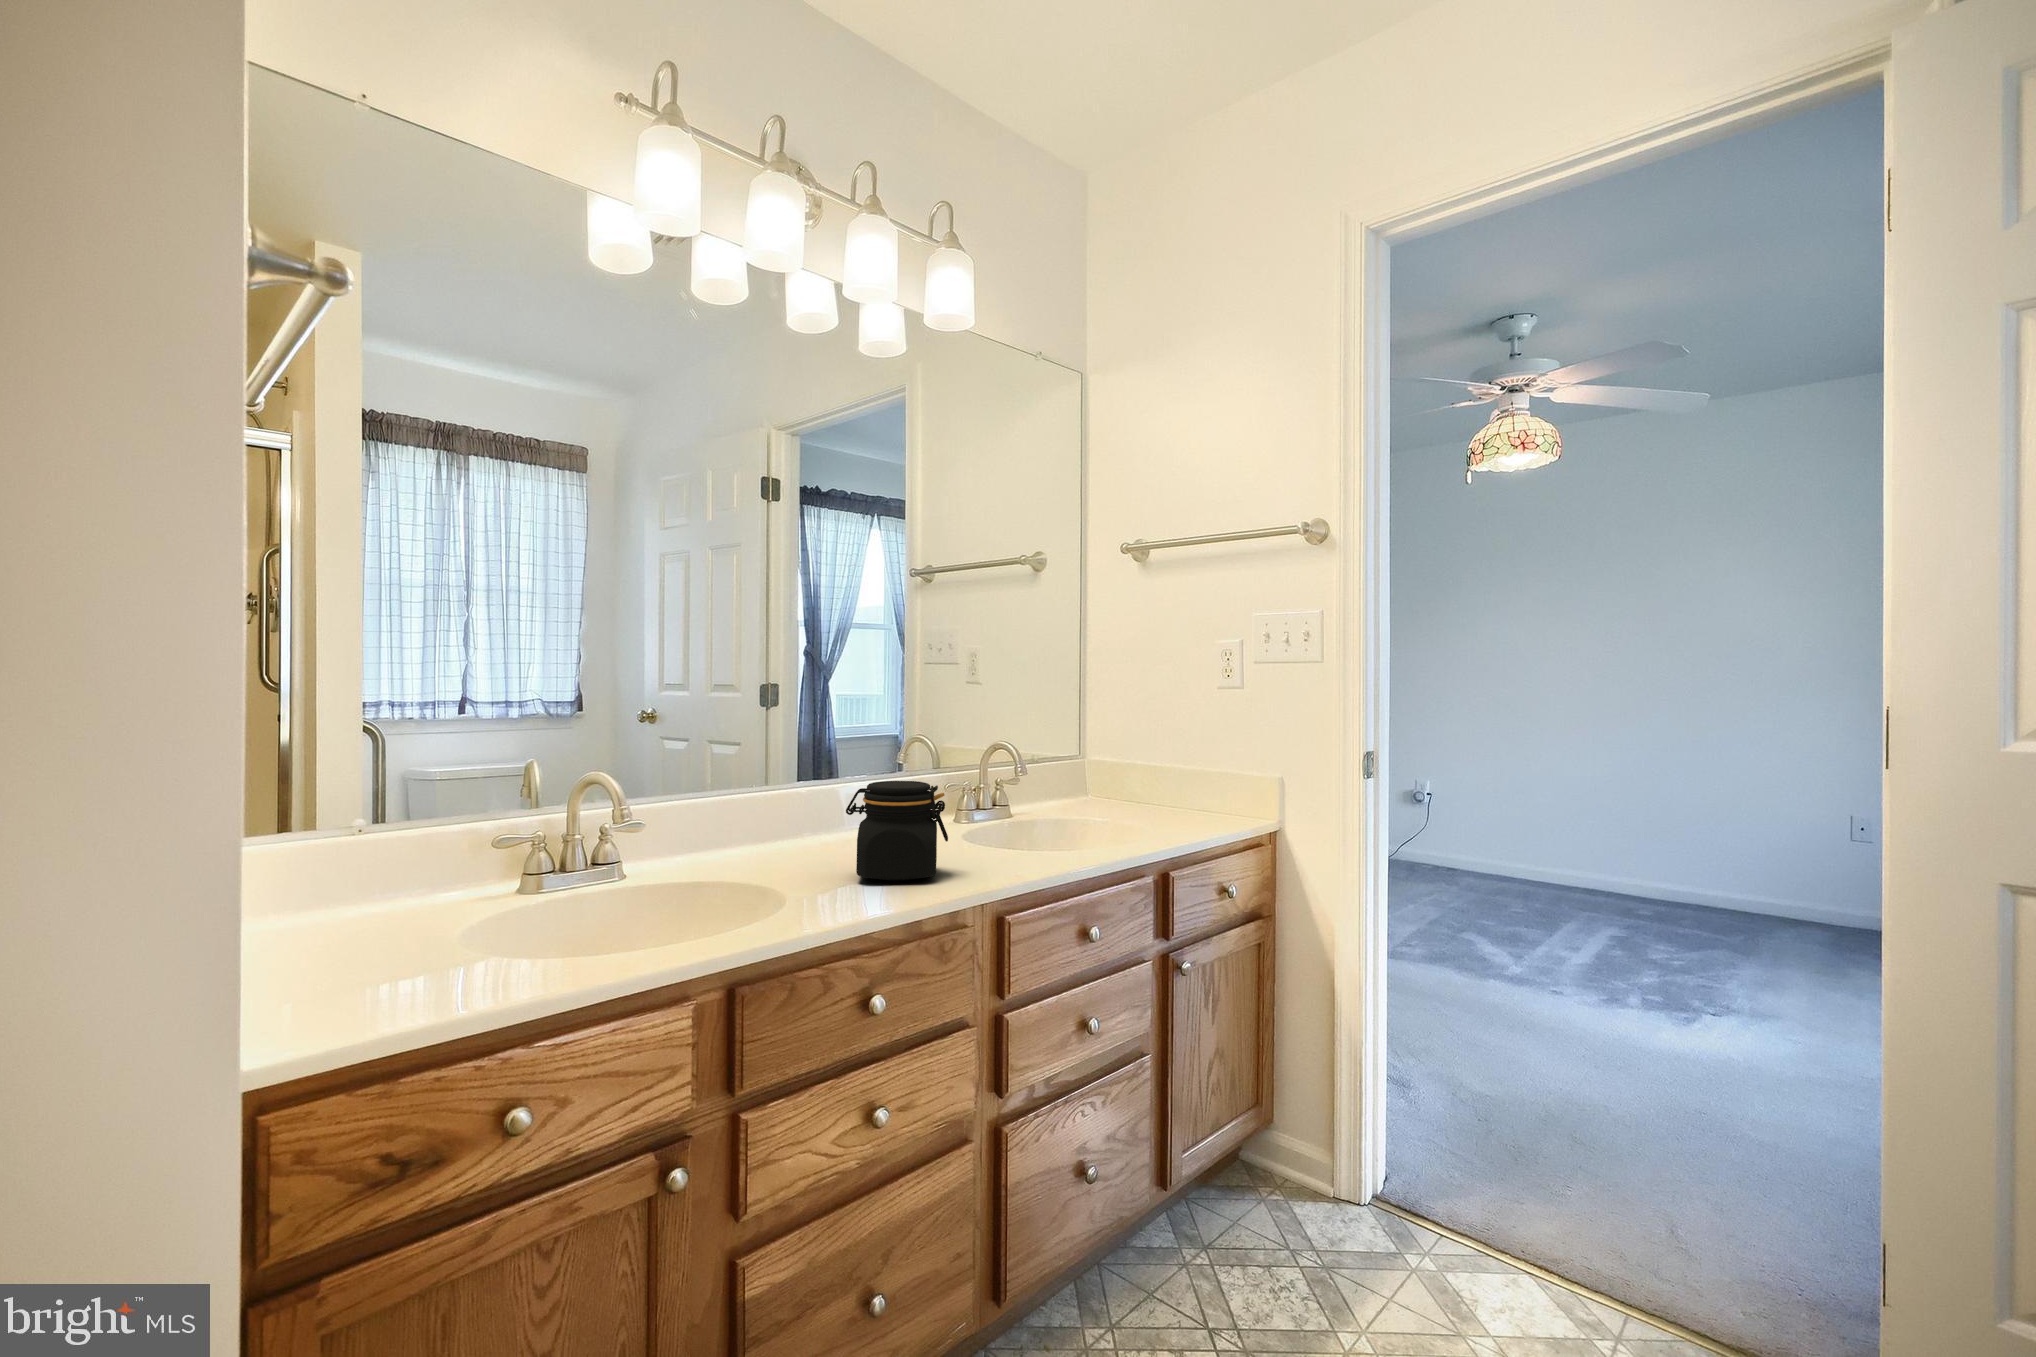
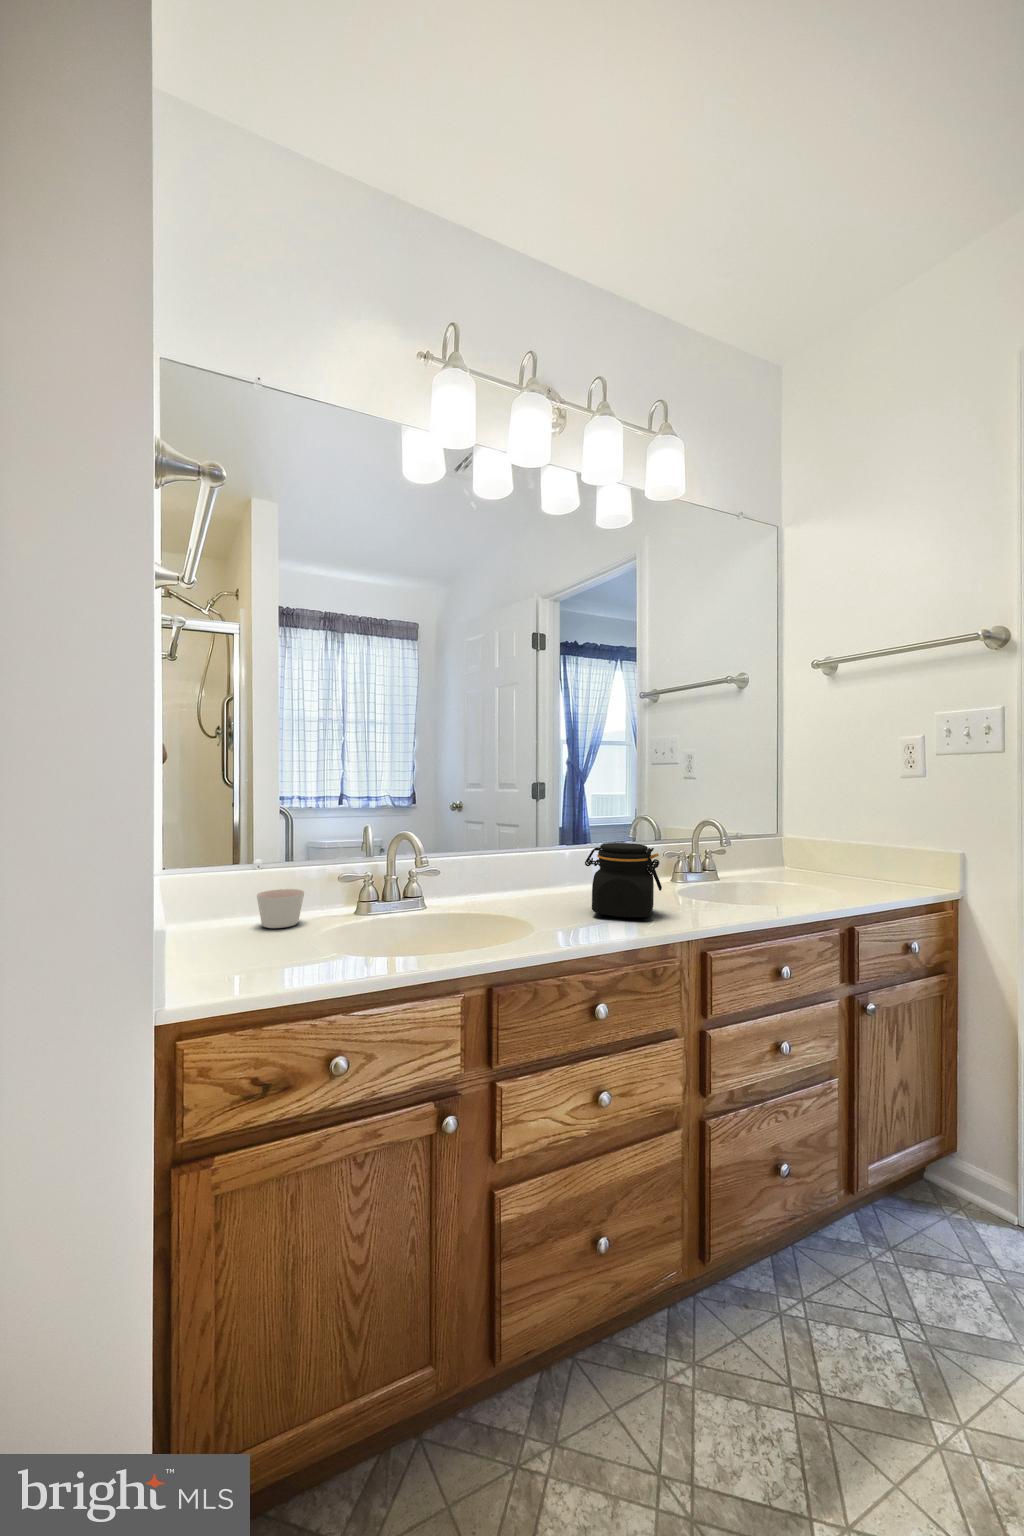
candle: none [313,879,400,944] -> present [257,889,304,928]

